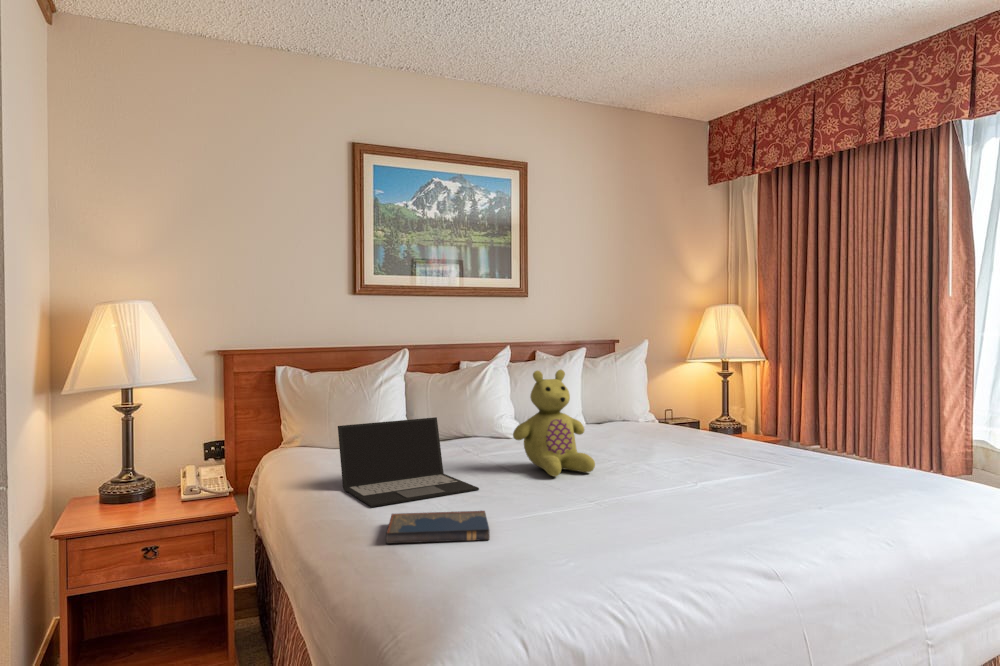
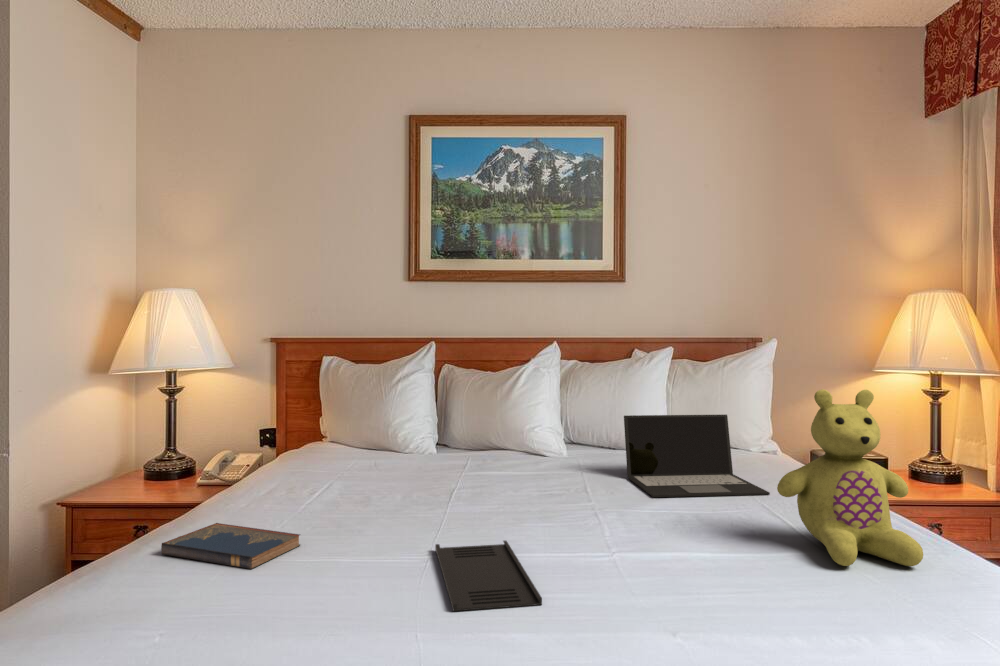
stuffed bear: present [513,370,595,477] -> present [777,389,923,566]
laptop: present [338,417,479,507] -> present [624,415,770,497]
tray: none [591,494,729,537] -> present [435,541,542,611]

